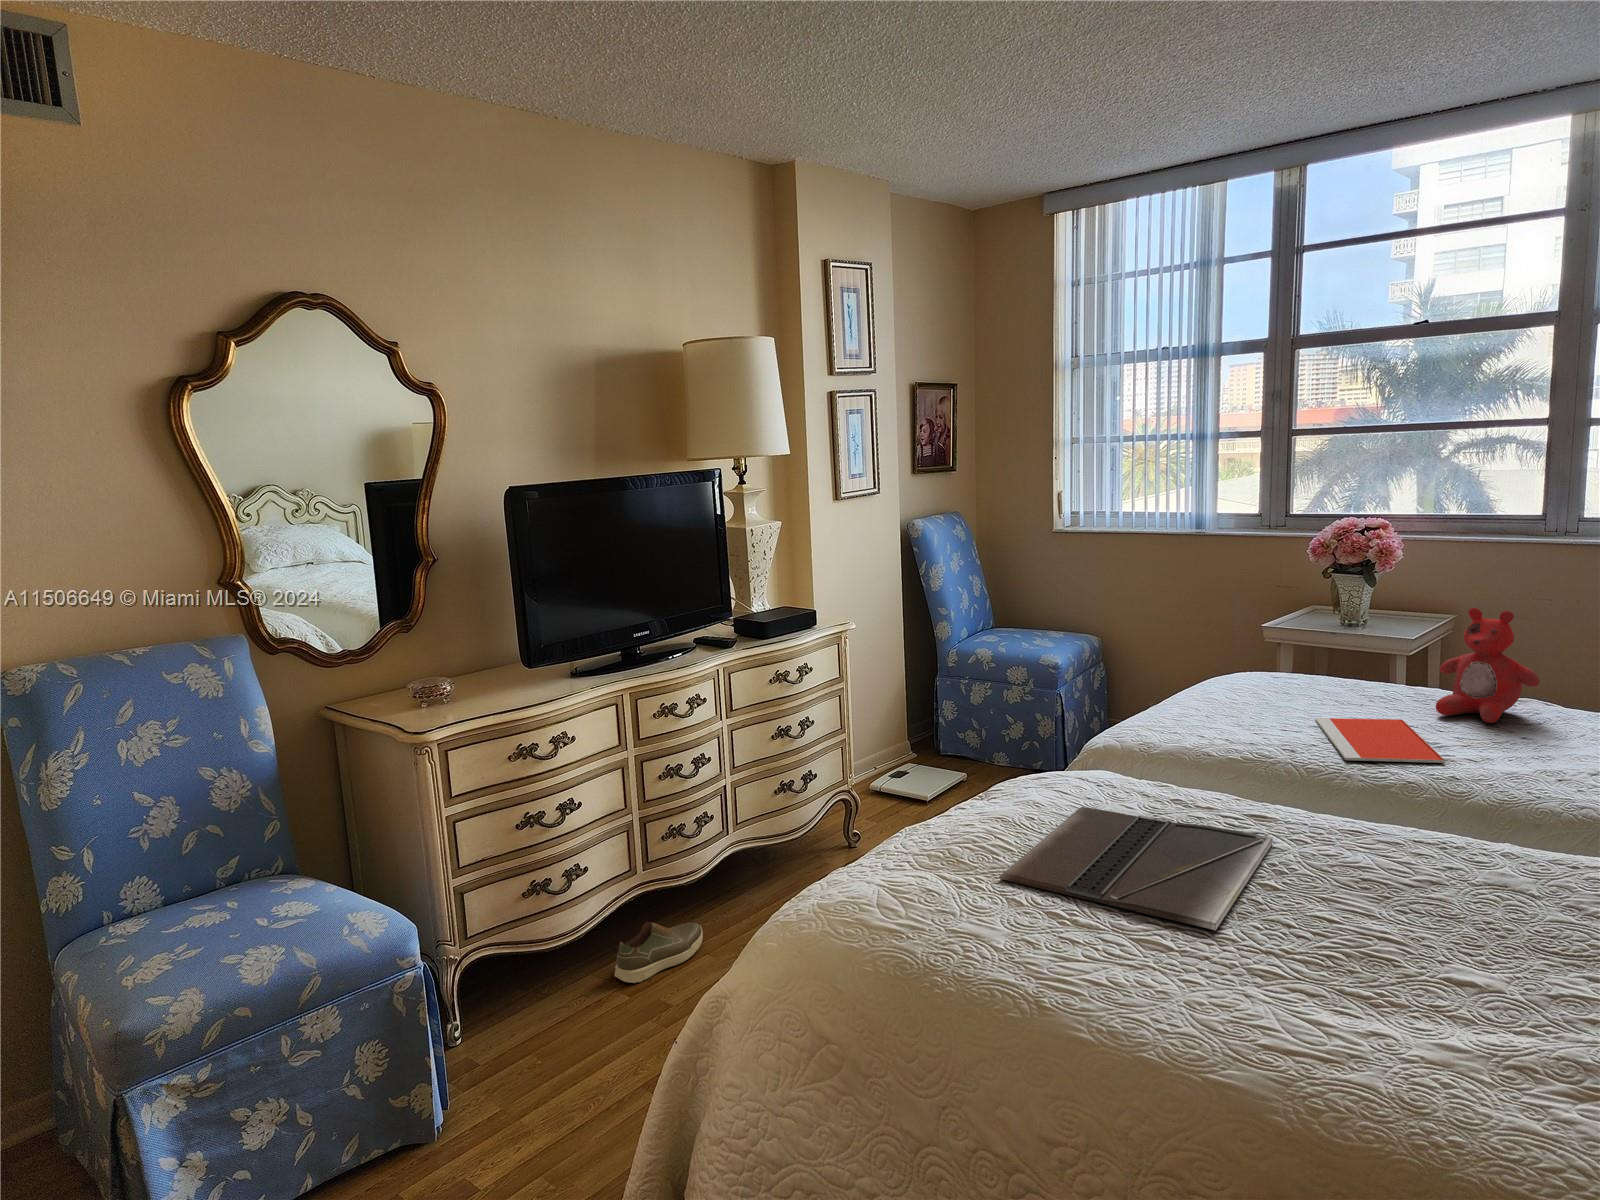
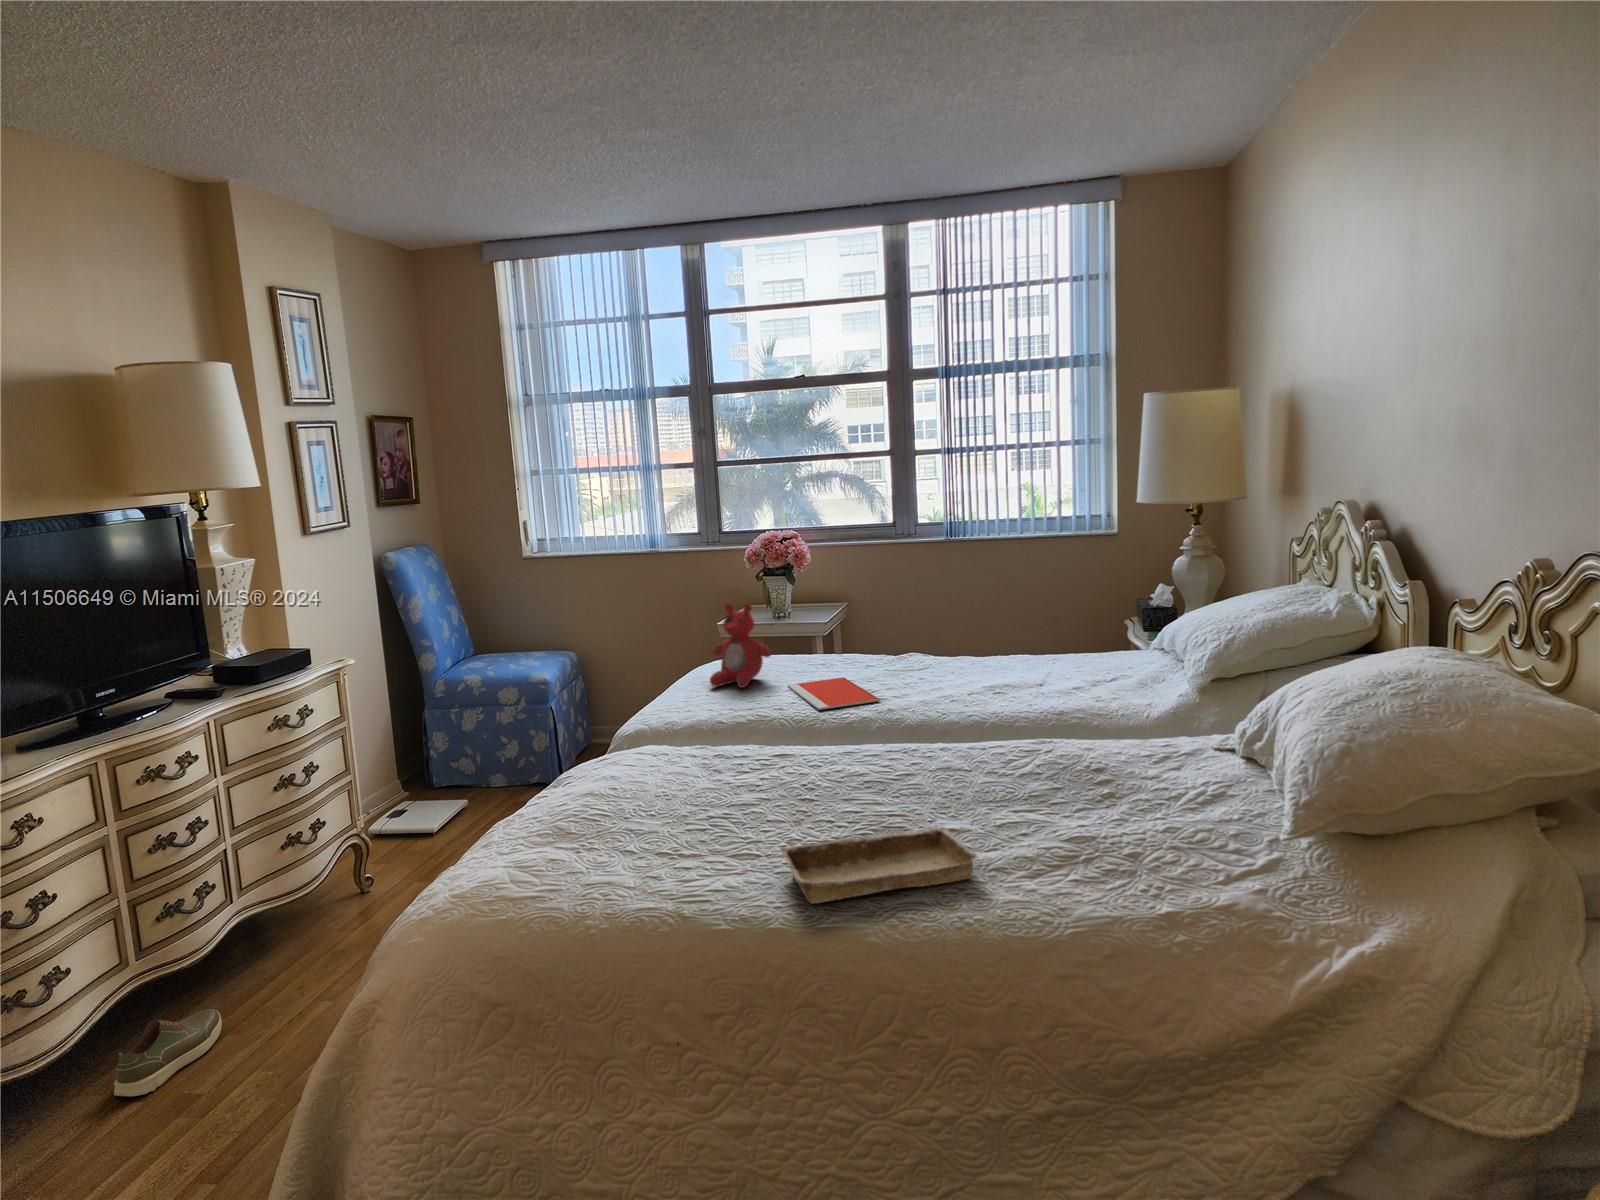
stuffed bear: present [1436,608,1540,723] -> present [710,604,771,688]
laptop: present [999,807,1272,931] -> none [608,767,797,841]
tray: none [1185,950,1497,1087] -> present [780,826,978,903]

